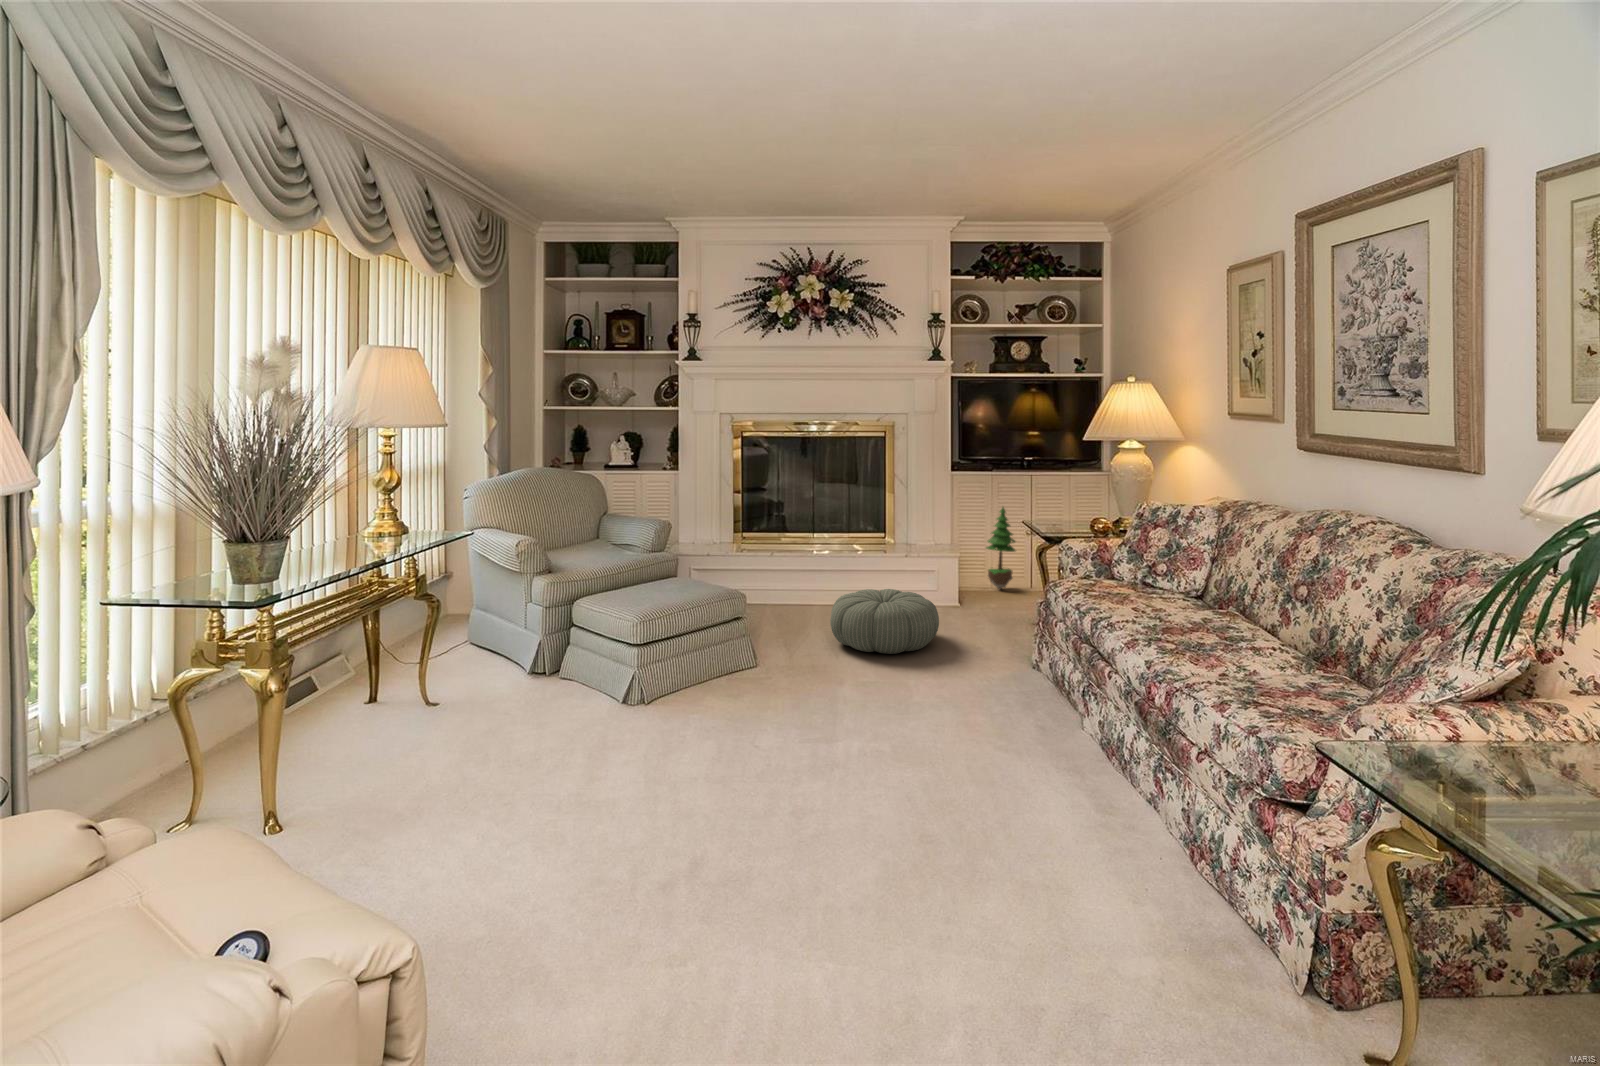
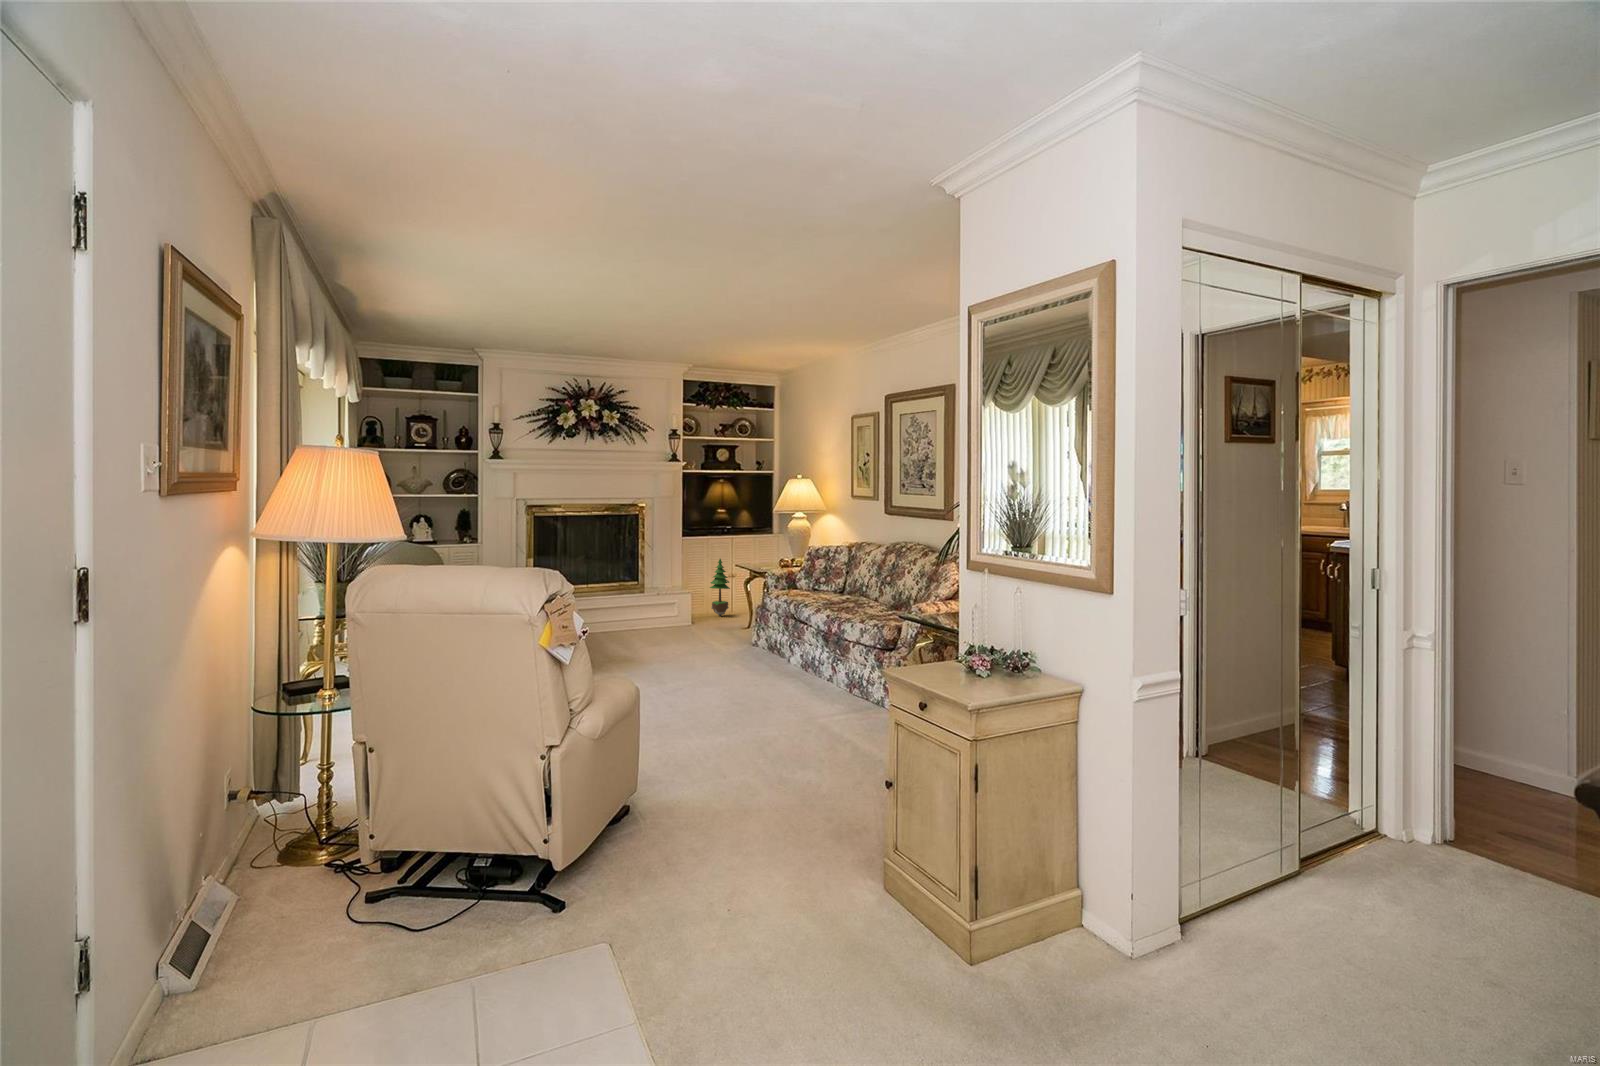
pouf: present [830,589,939,654] -> none [625,611,697,649]

